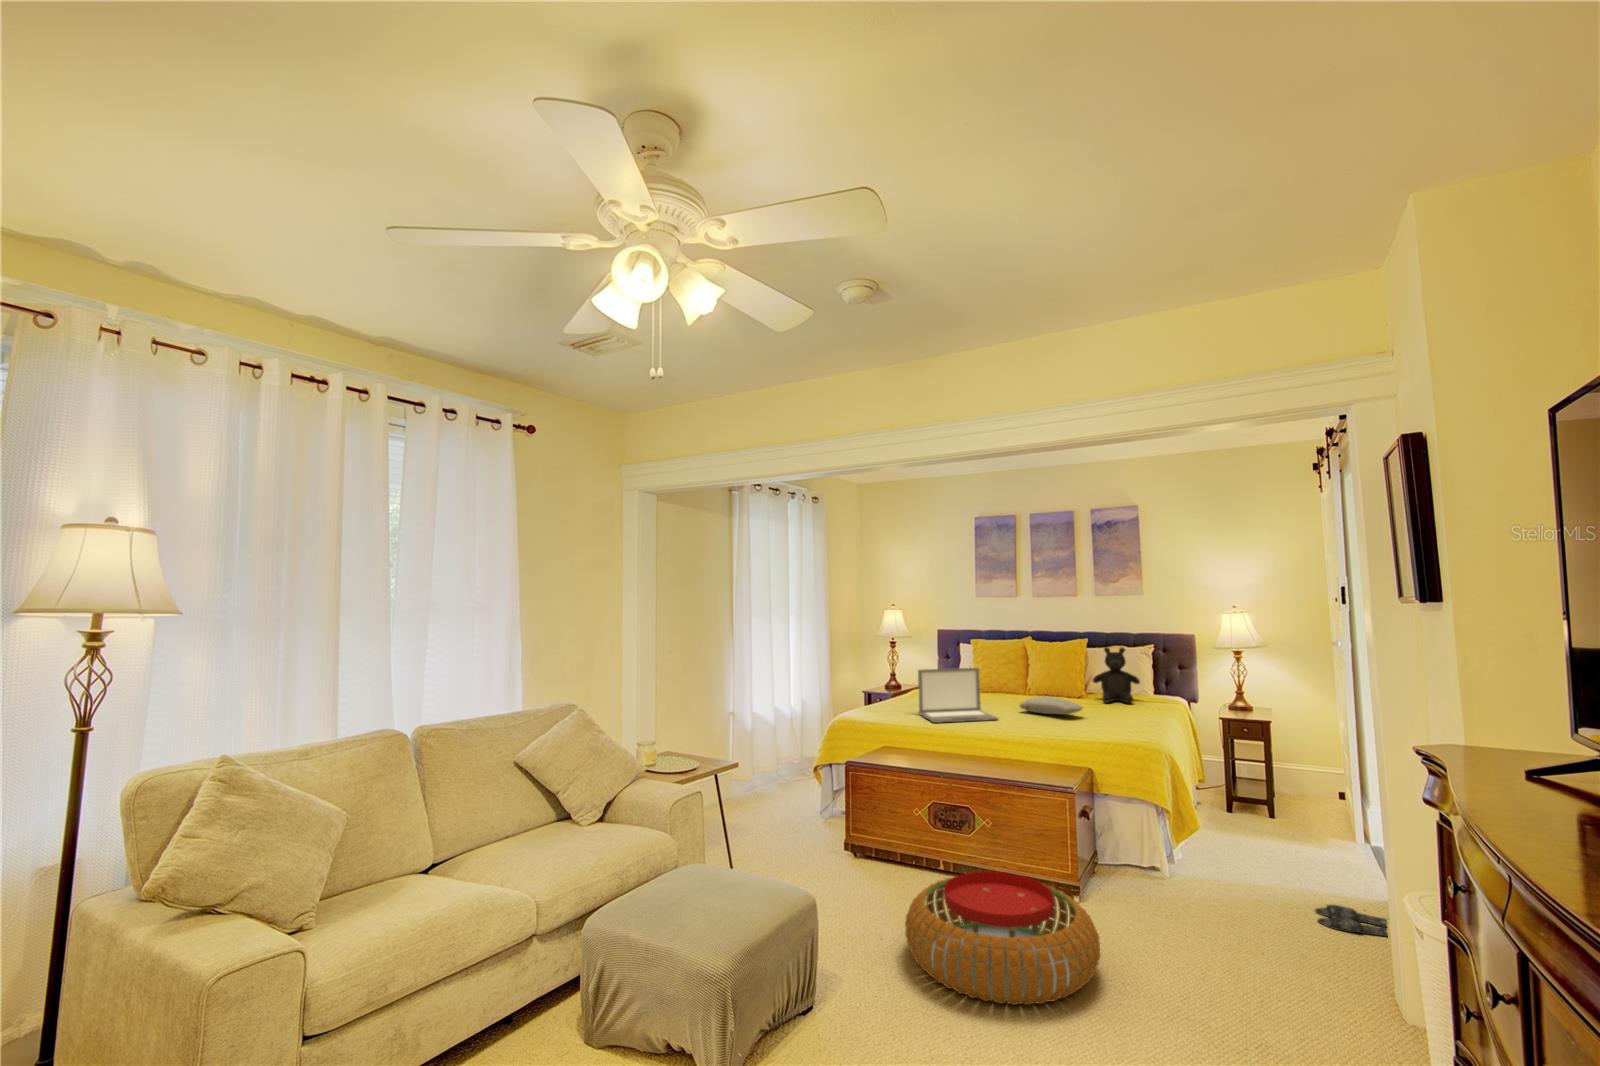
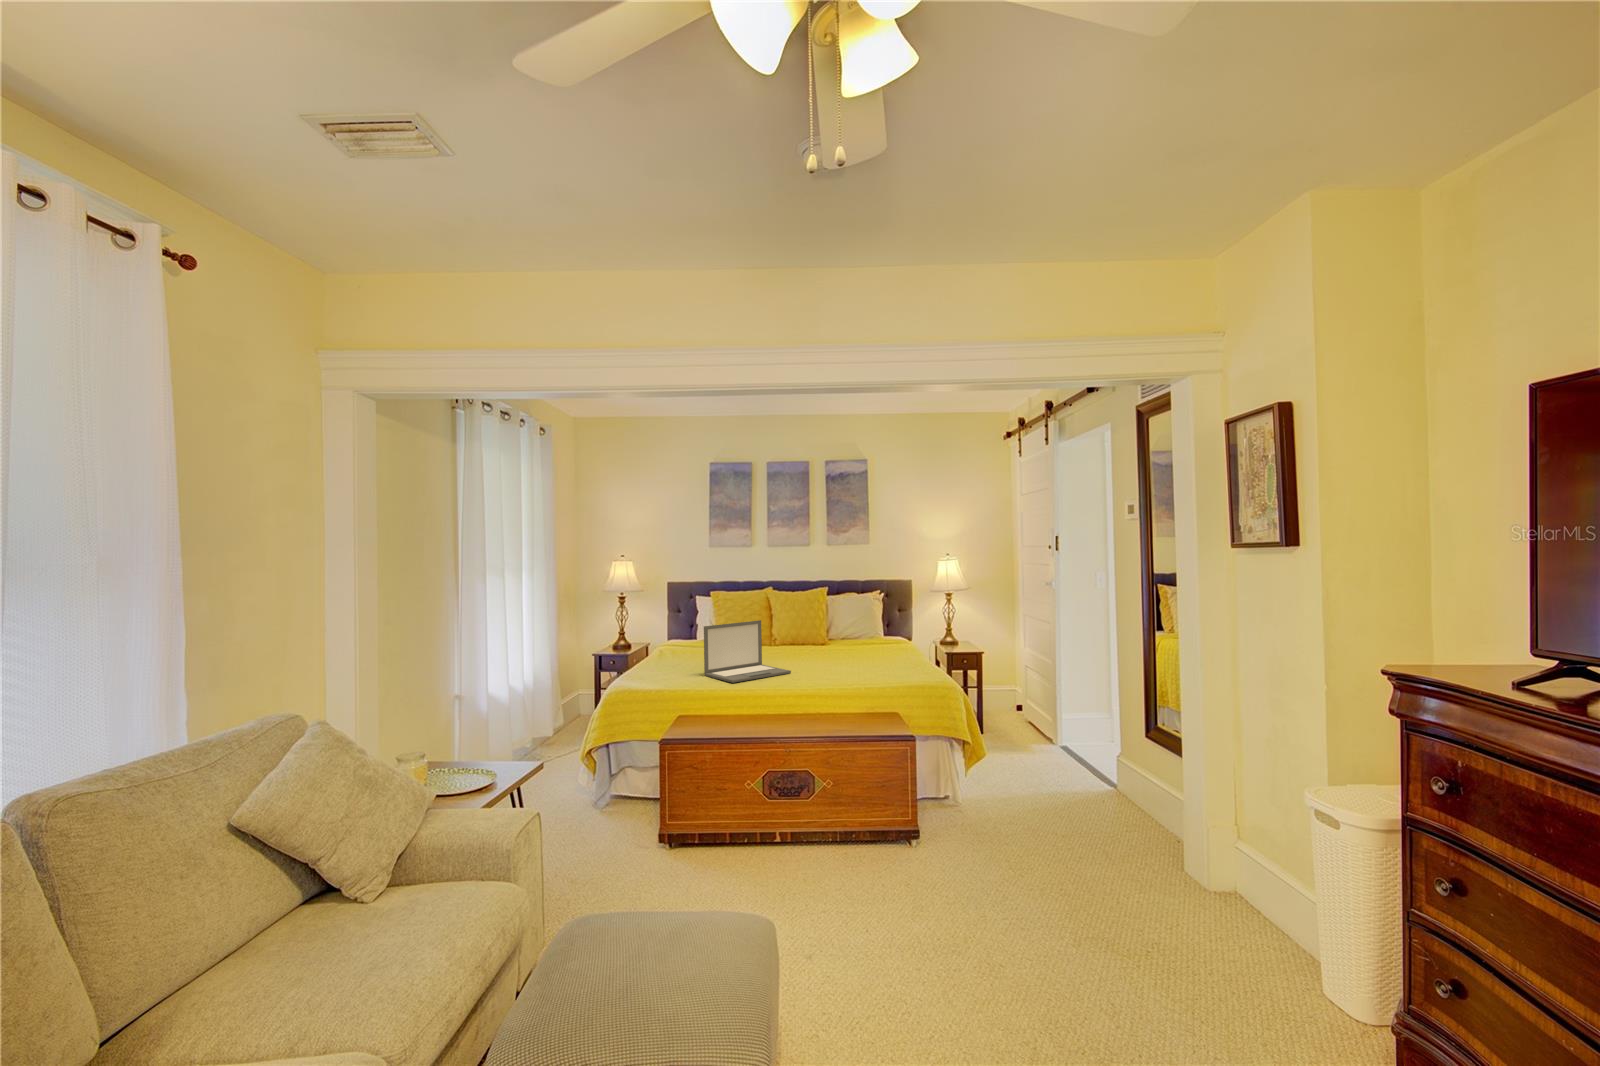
teddy bear: present [1093,647,1140,703] -> none [844,593,884,646]
pillow: present [1020,696,1083,714] -> none [799,645,862,662]
pouf: present [905,871,1100,1005] -> none [809,834,1014,983]
slippers: present [1315,905,1388,937] -> none [1080,800,1146,821]

